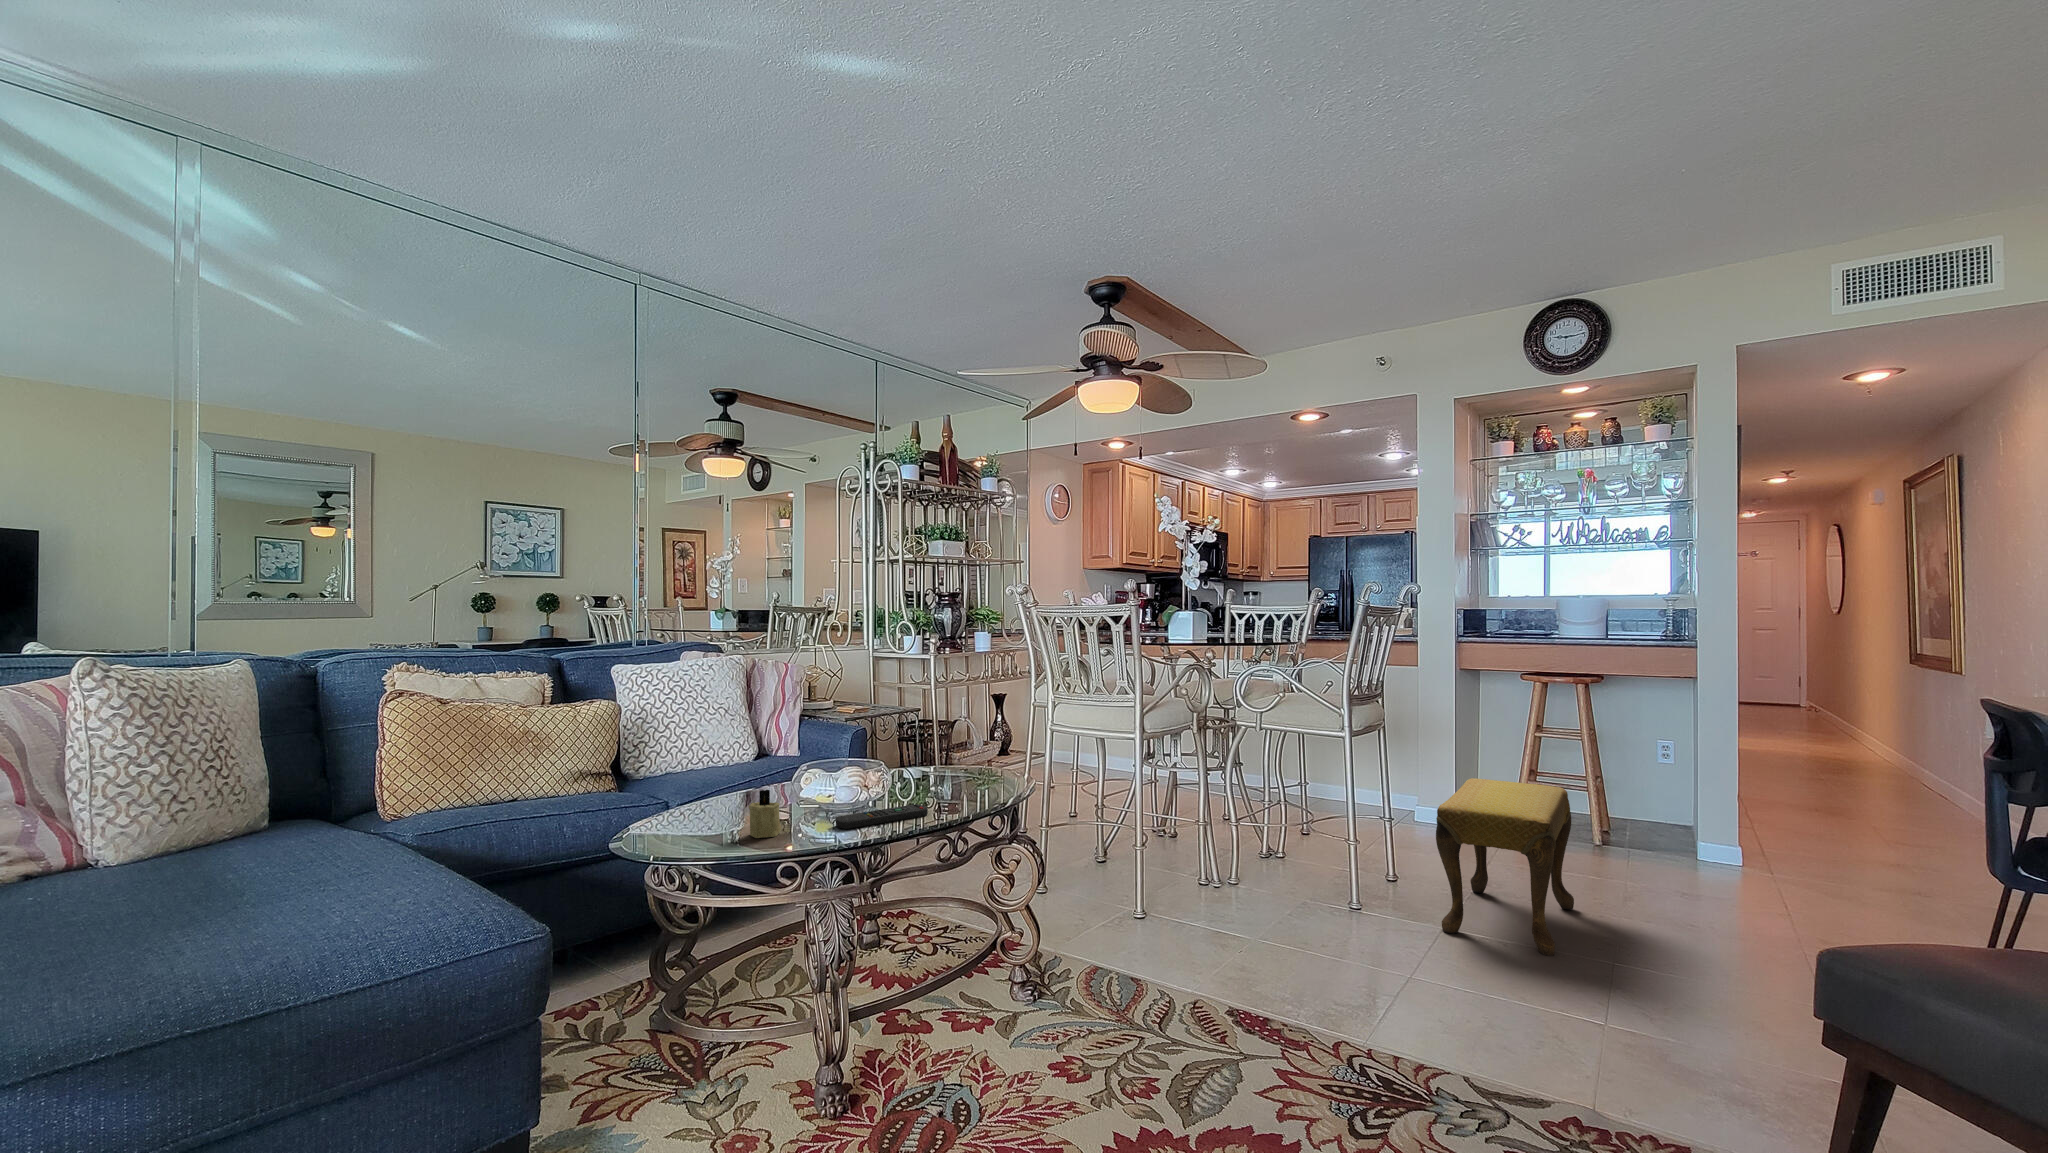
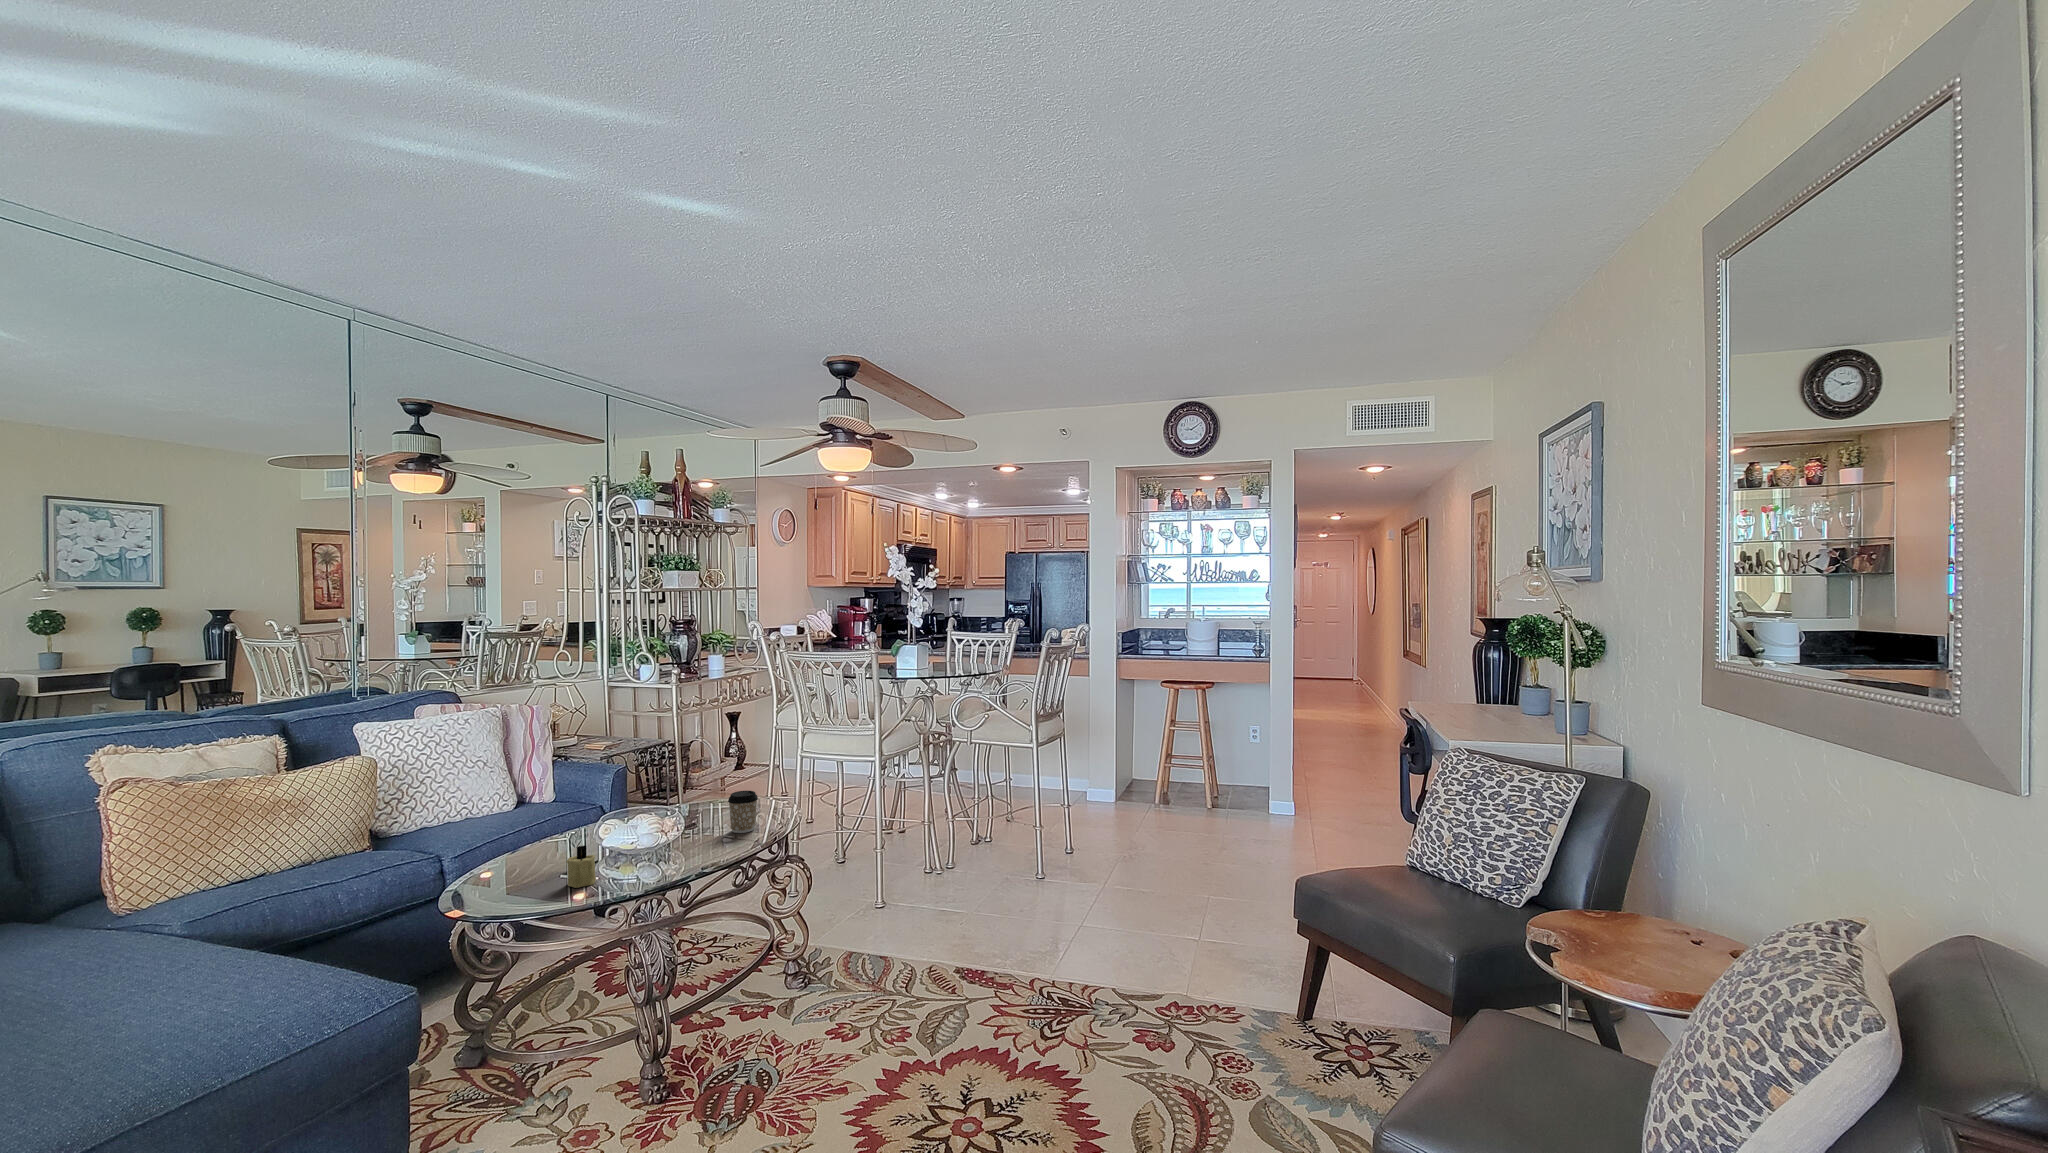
coffee cup: none [941,749,976,798] -> present [728,791,758,833]
footstool: present [1436,778,1574,956] -> none [1098,777,1184,899]
remote control: present [836,804,928,829] -> none [645,842,723,871]

